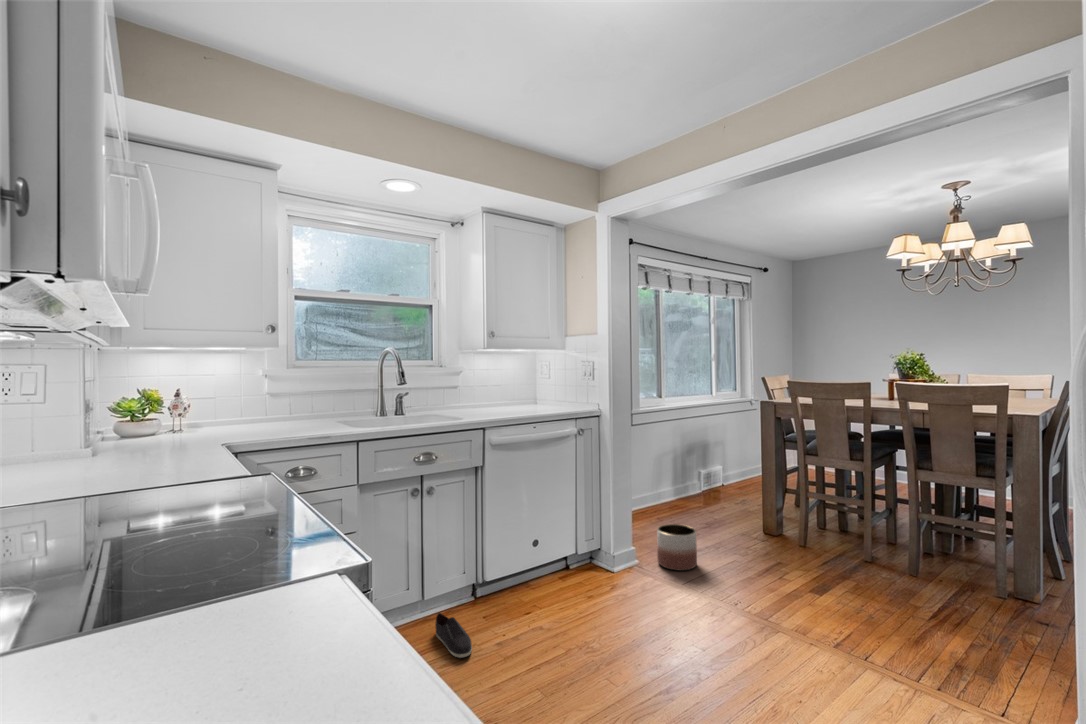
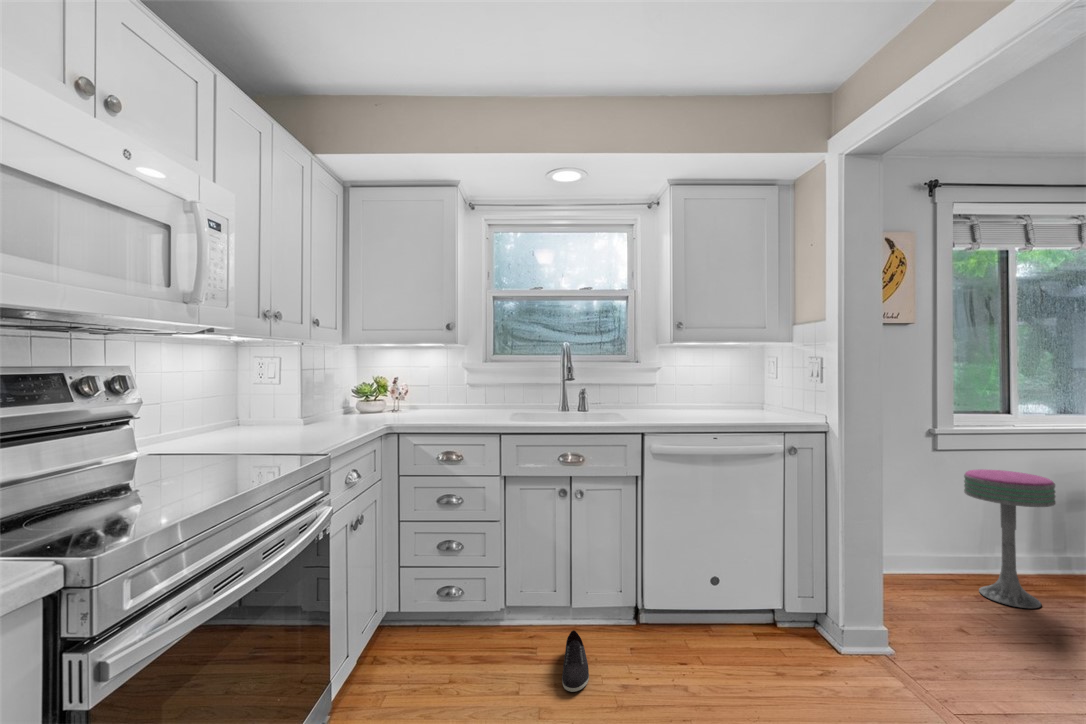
bar stool: none [650,436,694,522] -> present [964,469,1056,608]
planter: present [657,524,697,571] -> none [927,607,1006,692]

